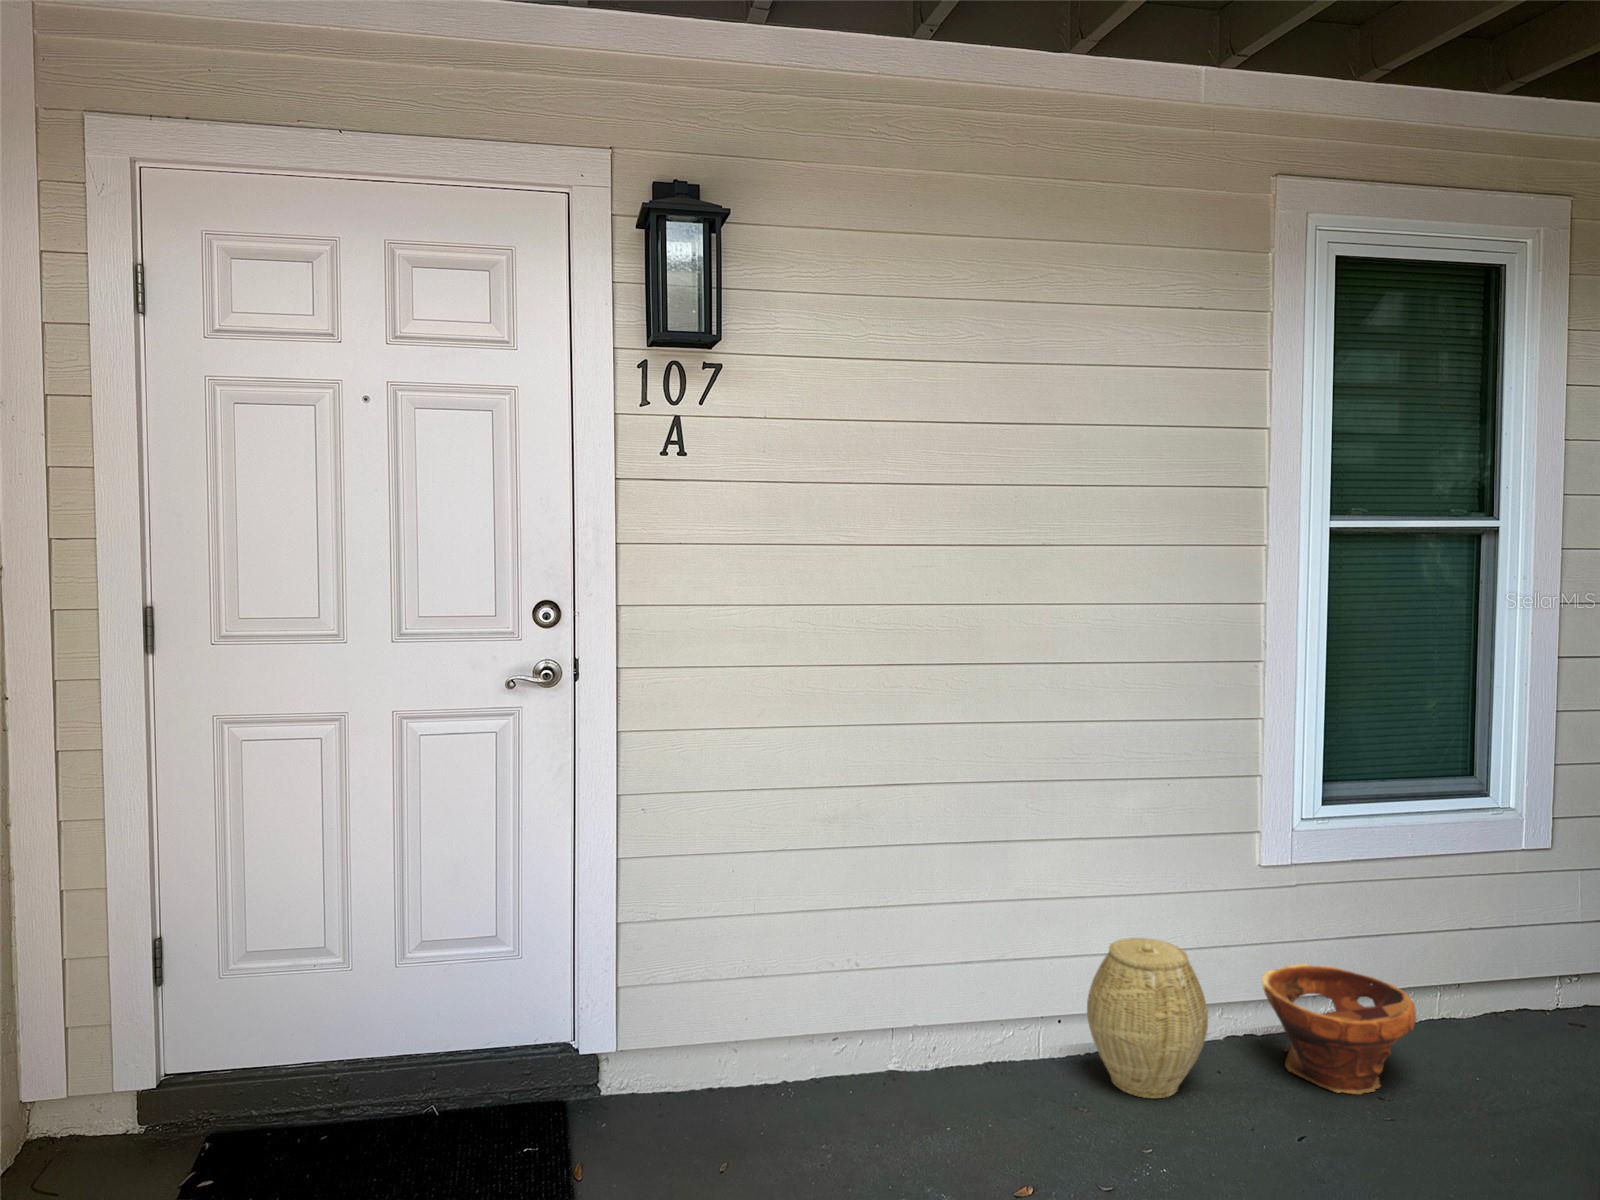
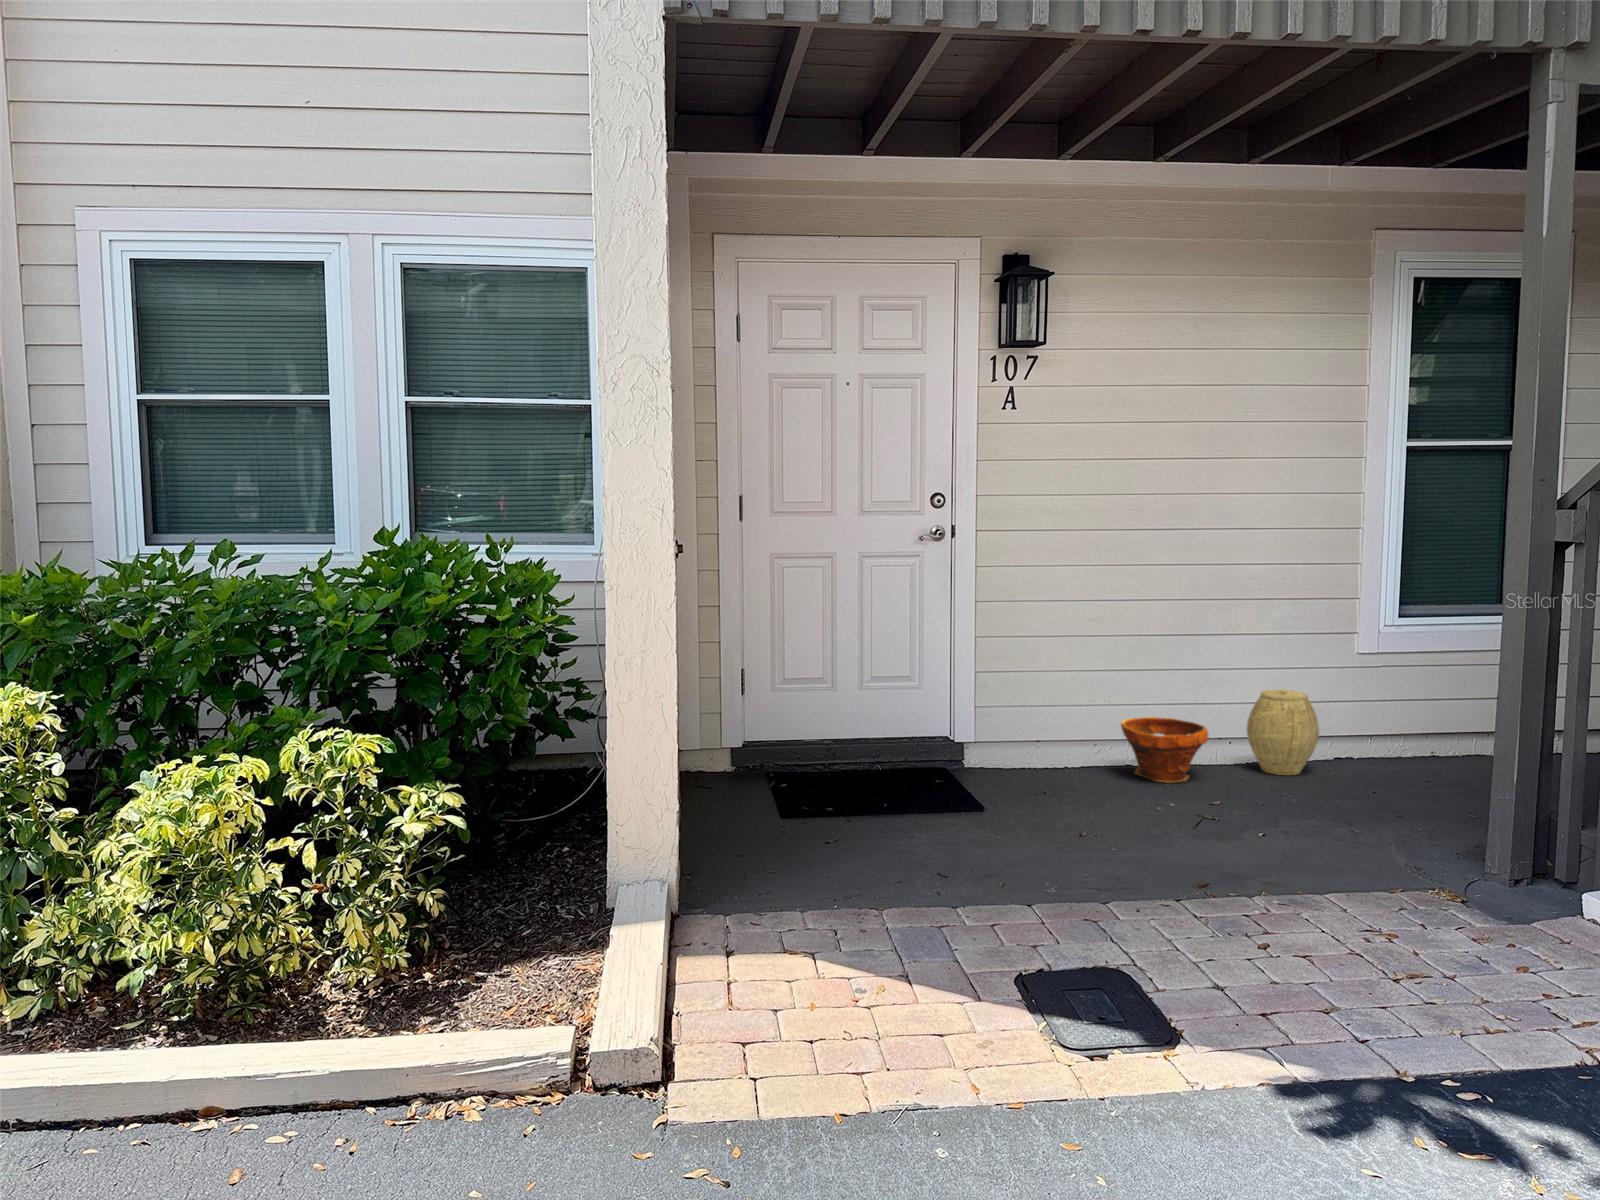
planter: present [1262,963,1416,1094] -> present [1121,716,1208,783]

